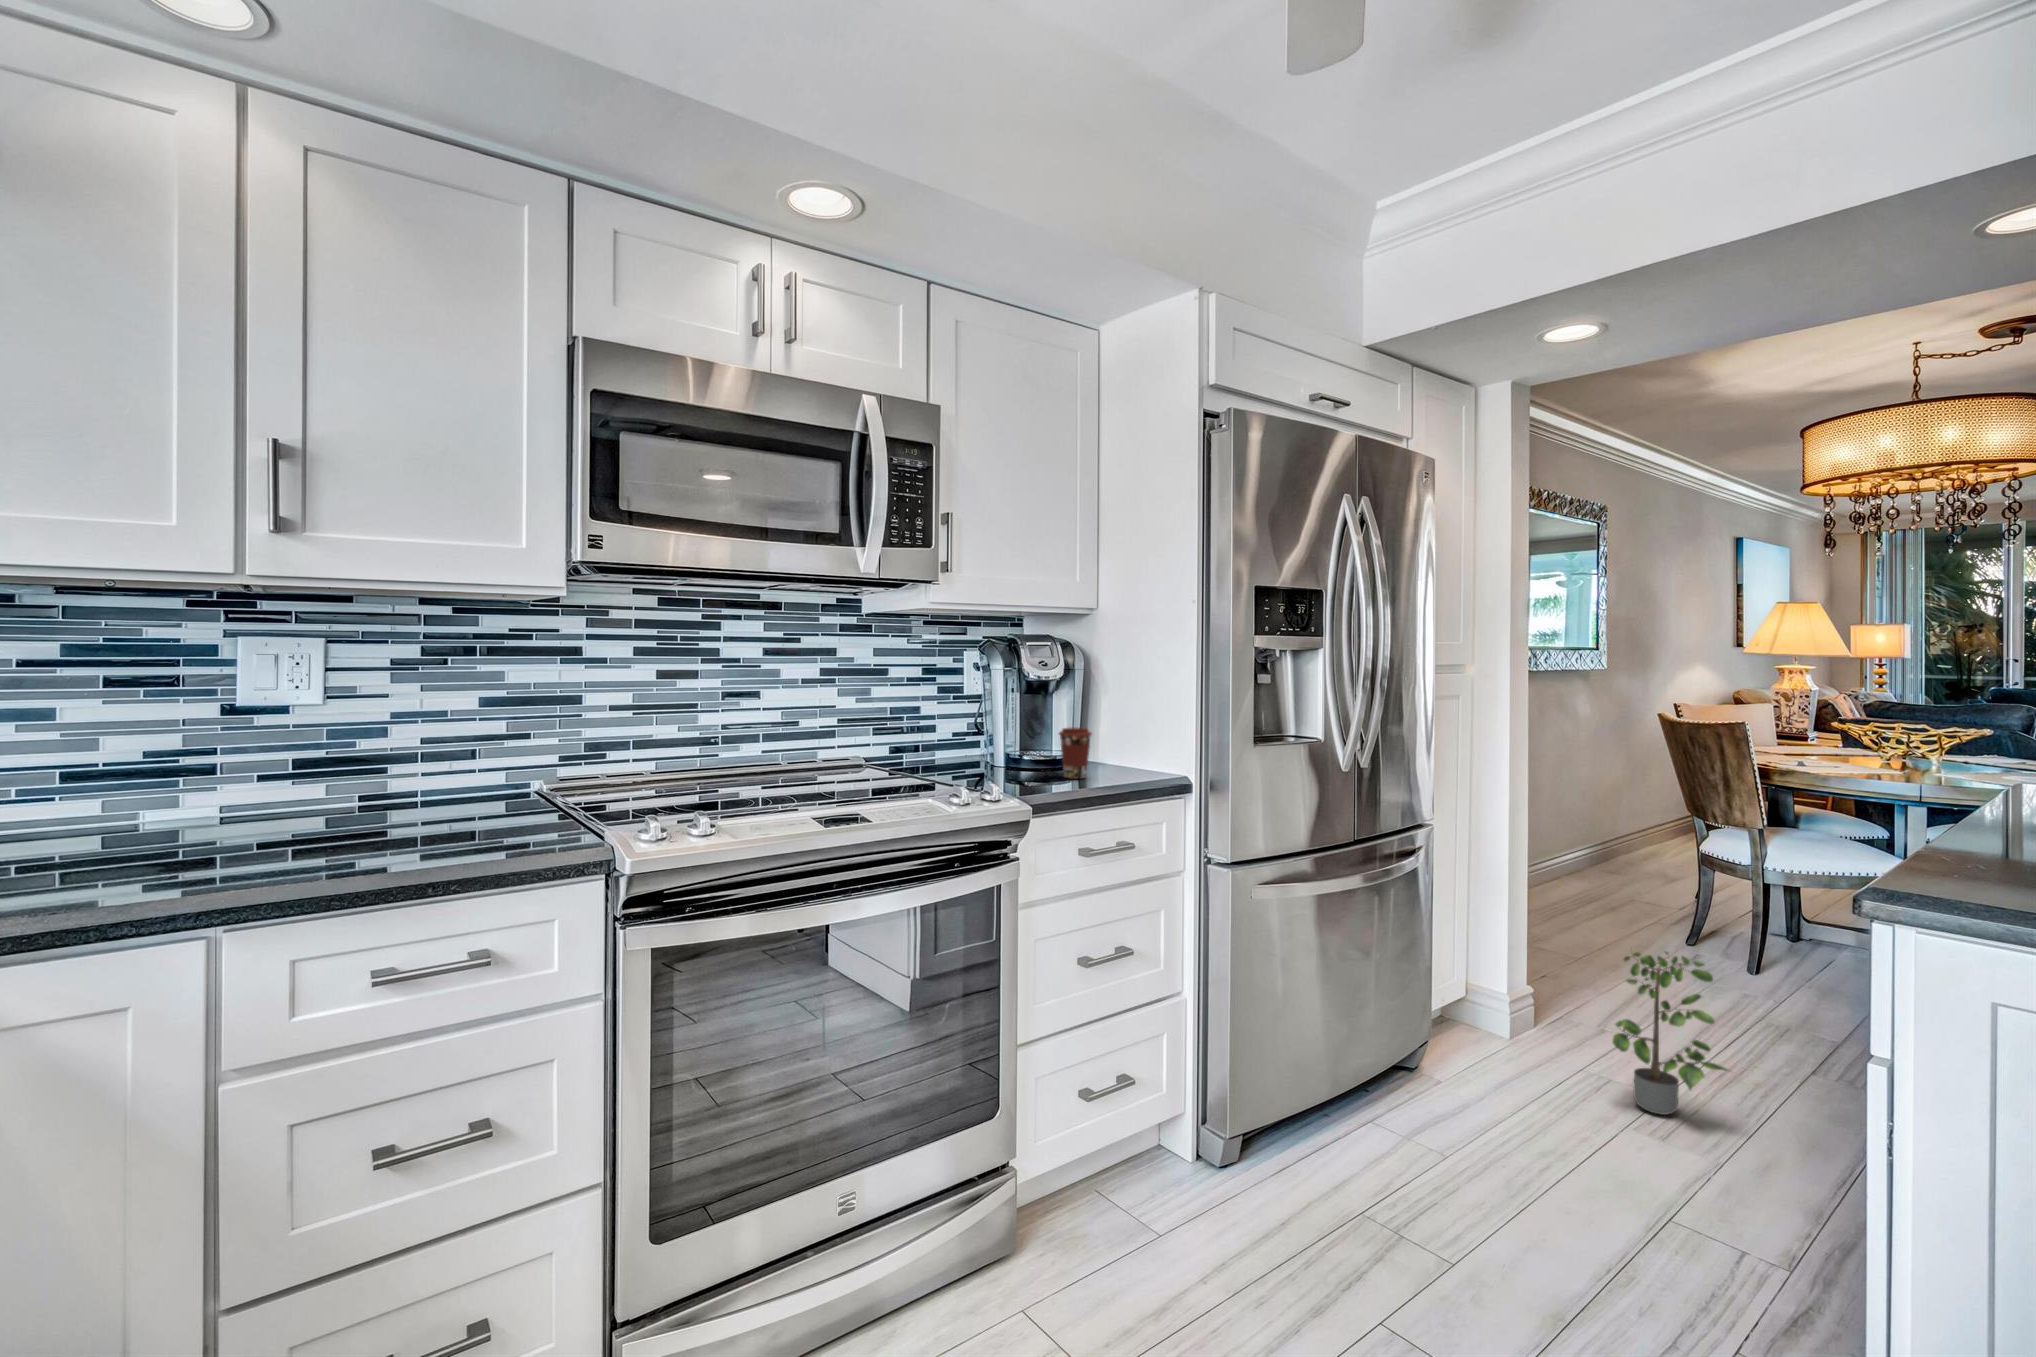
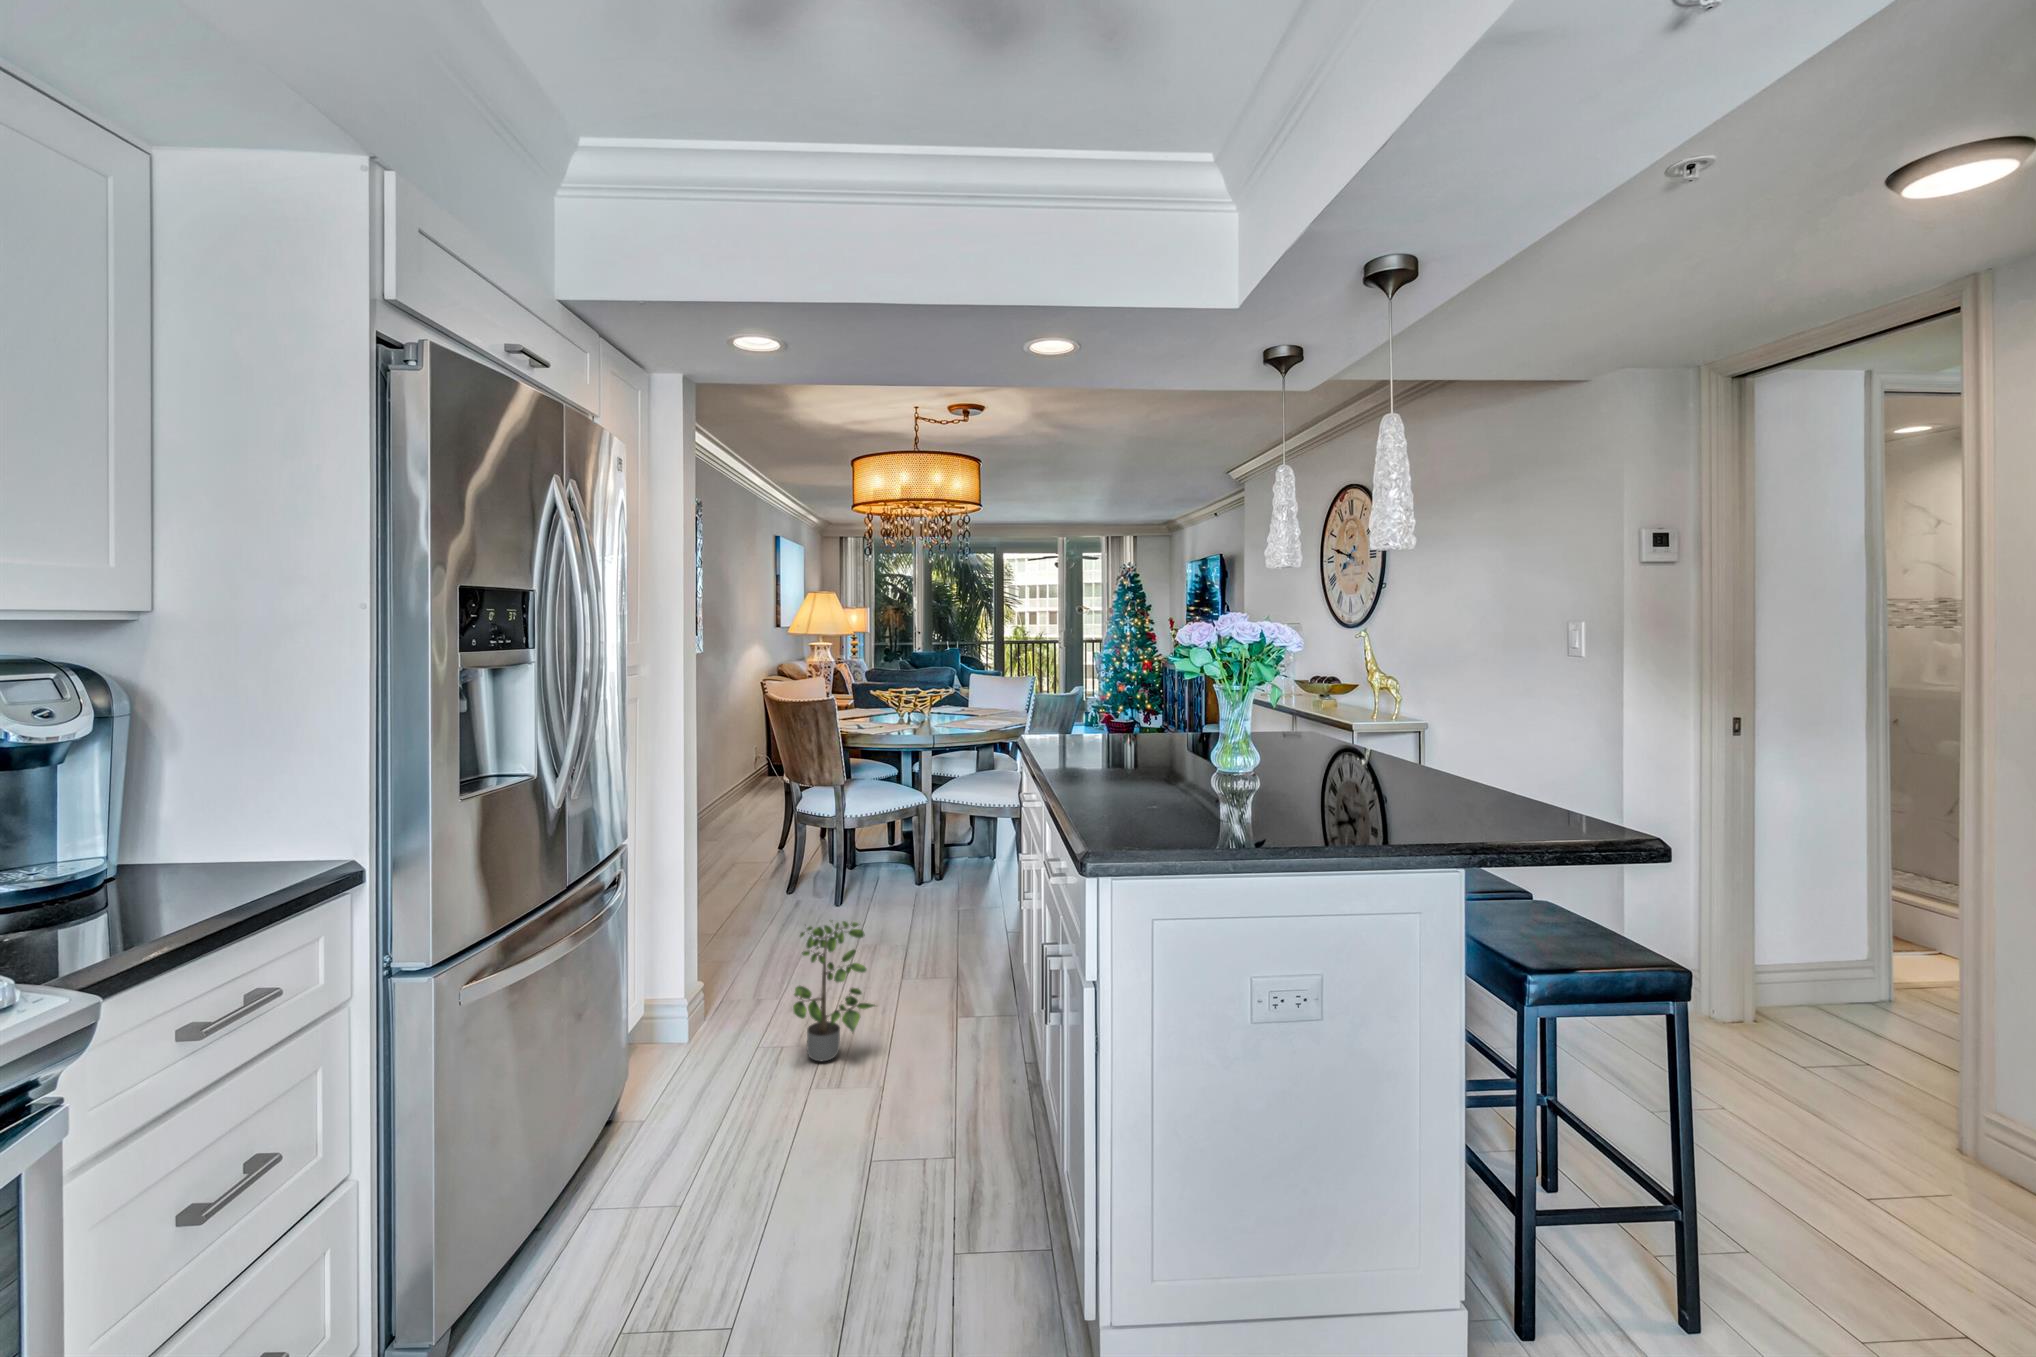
coffee cup: present [1059,728,1091,779] -> none [91,821,173,914]

